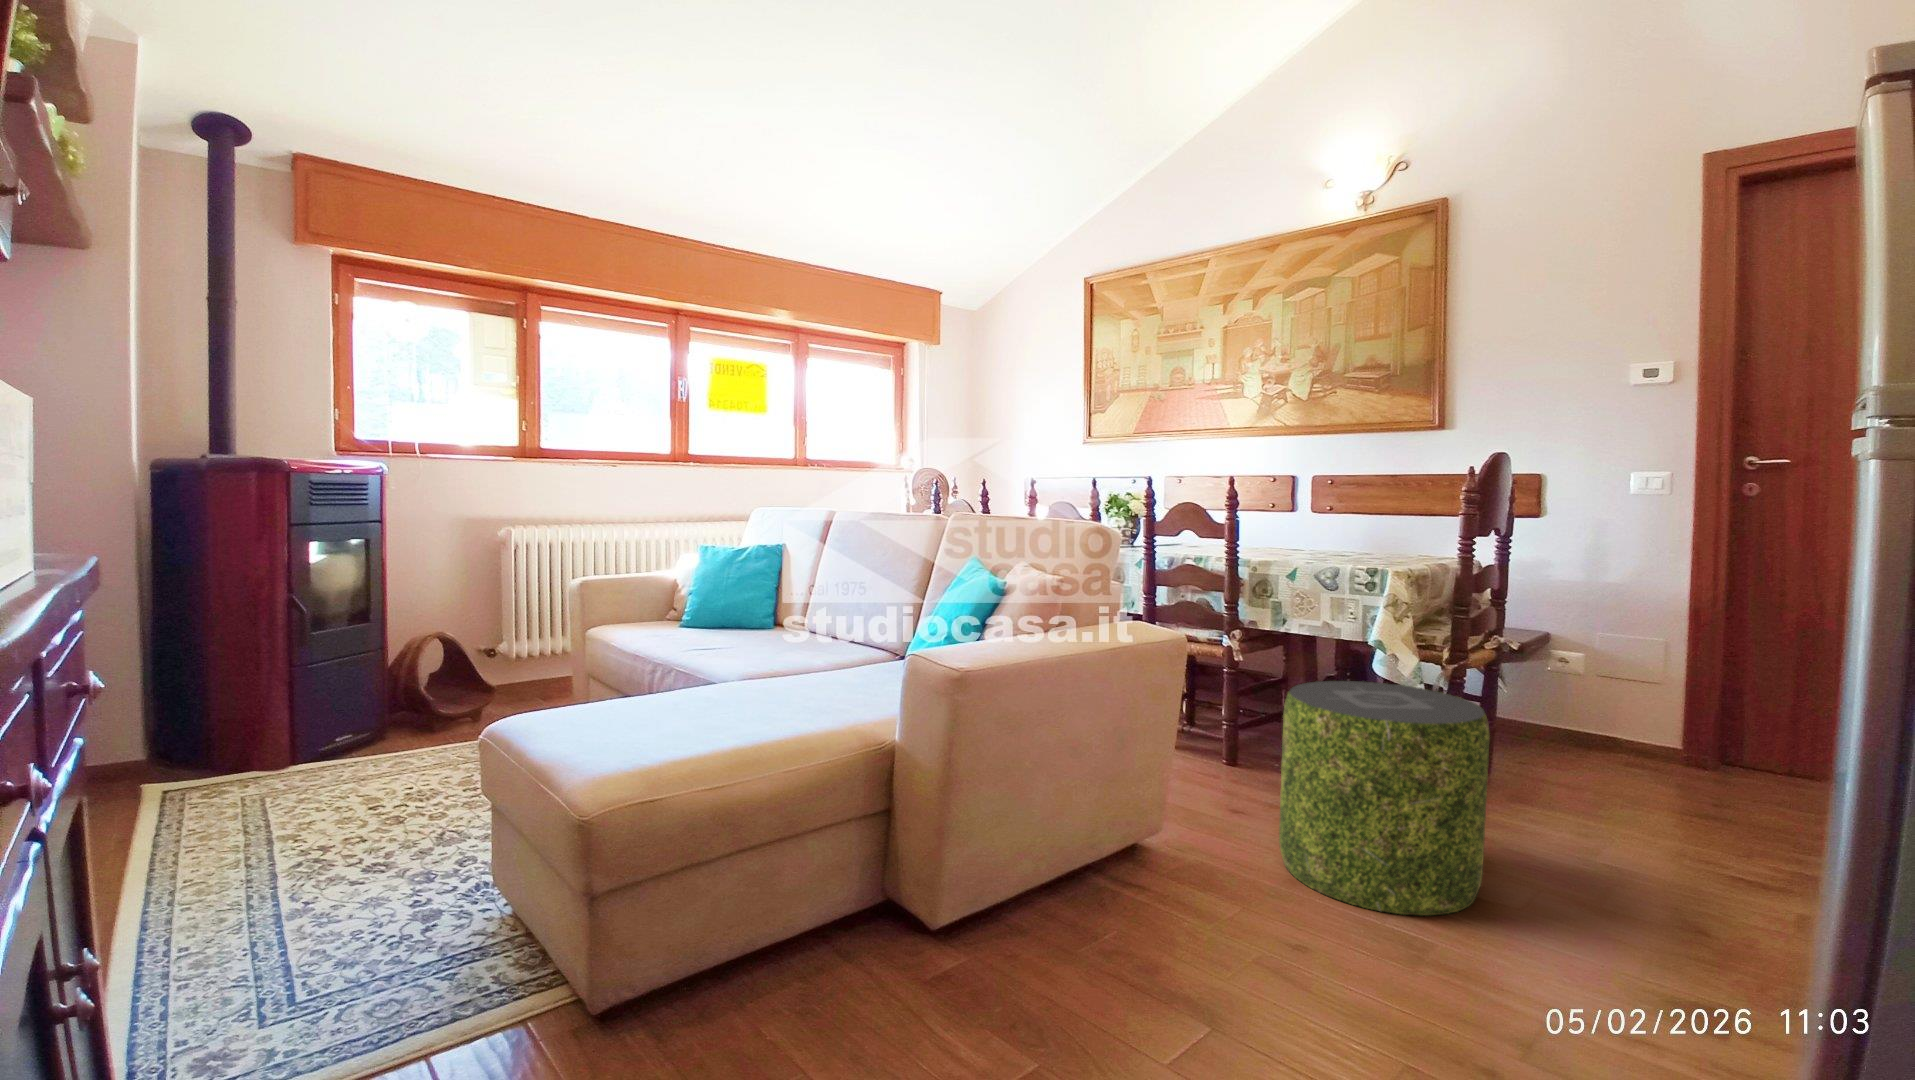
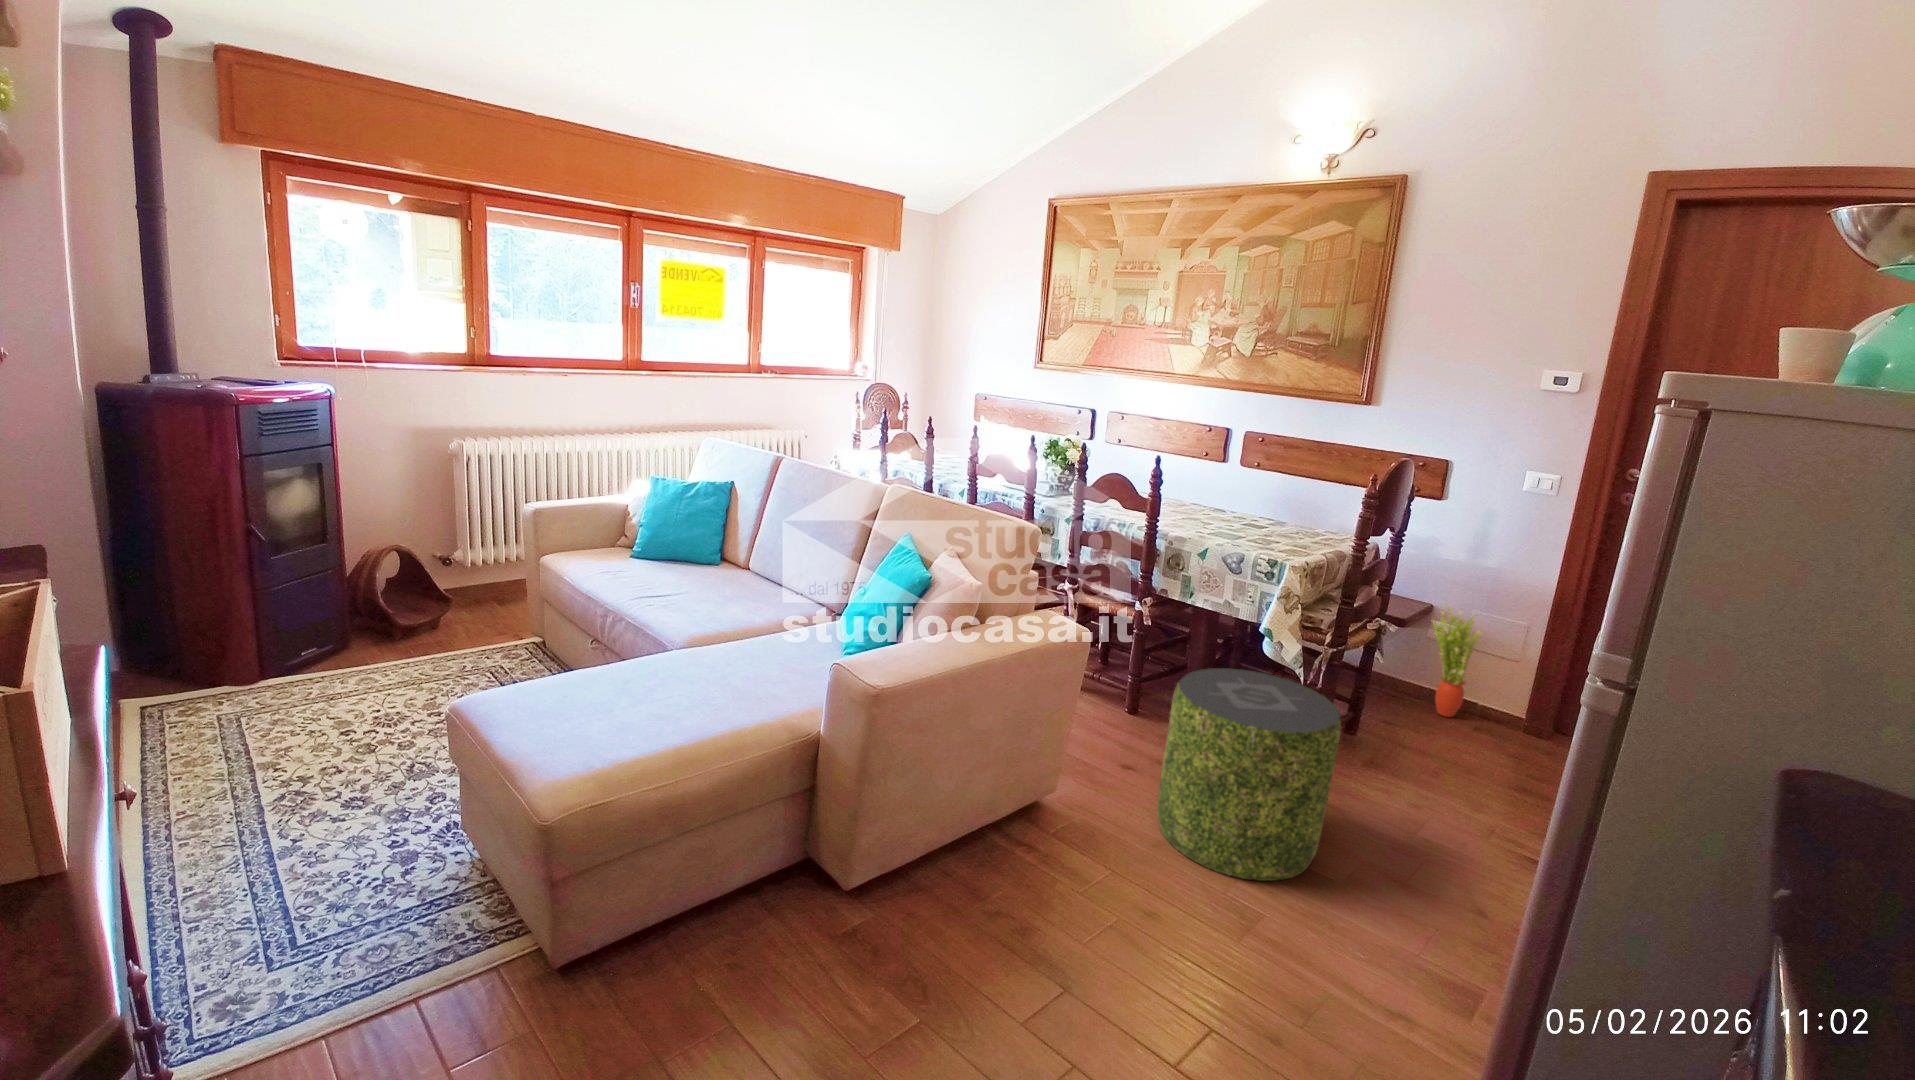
potted plant: none [1556,631,1621,760] -> present [1434,608,1483,717]

